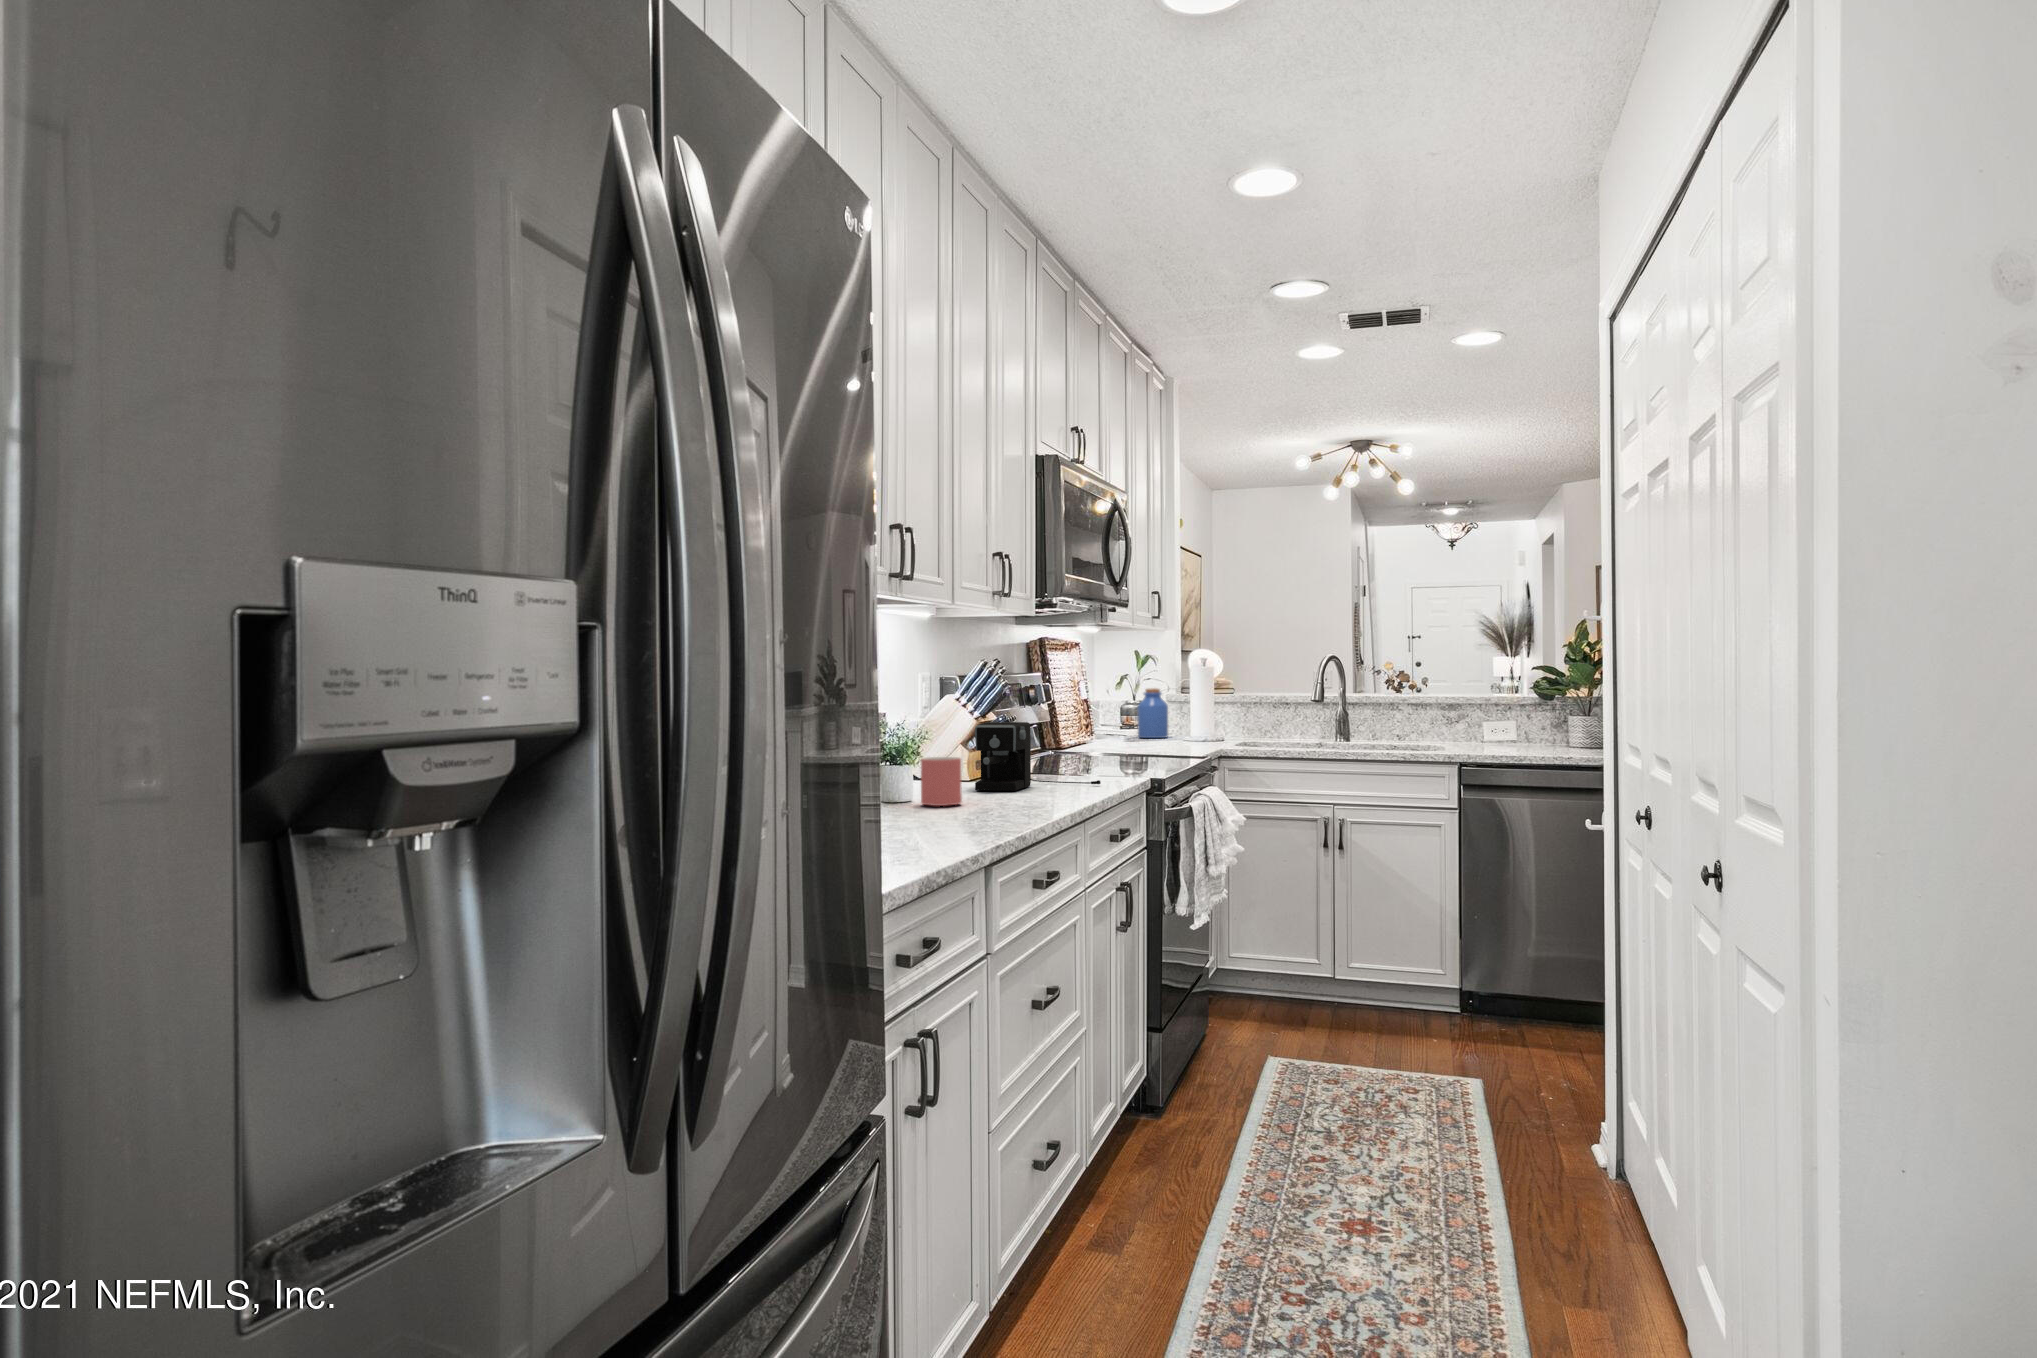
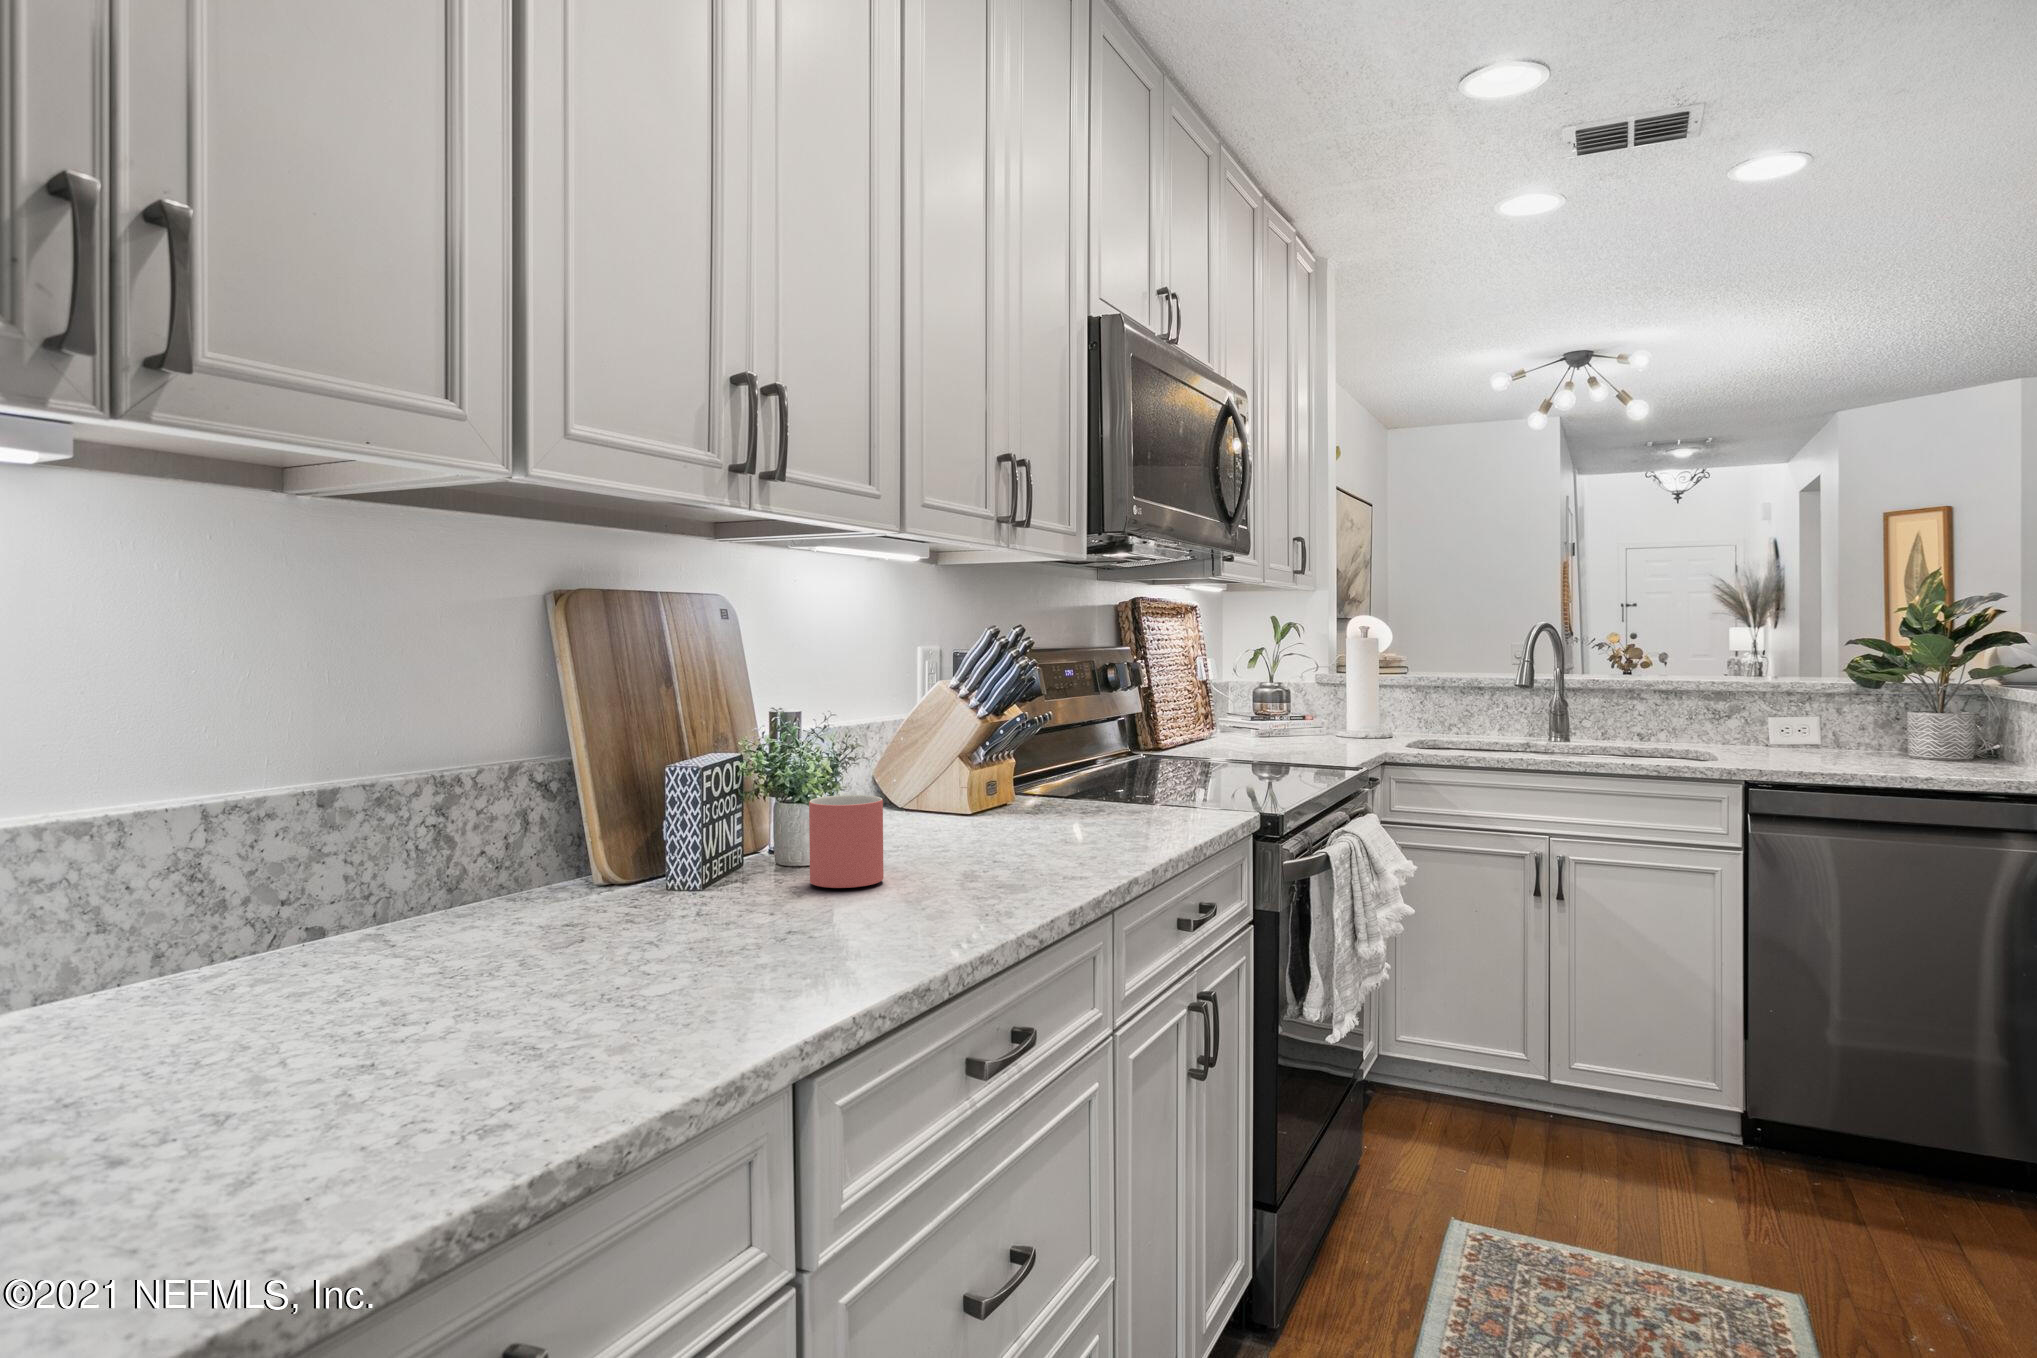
jar: present [1137,688,1168,738] -> none [1277,667,1318,732]
coffee maker: present [975,722,1101,791] -> none [949,726,1166,845]

